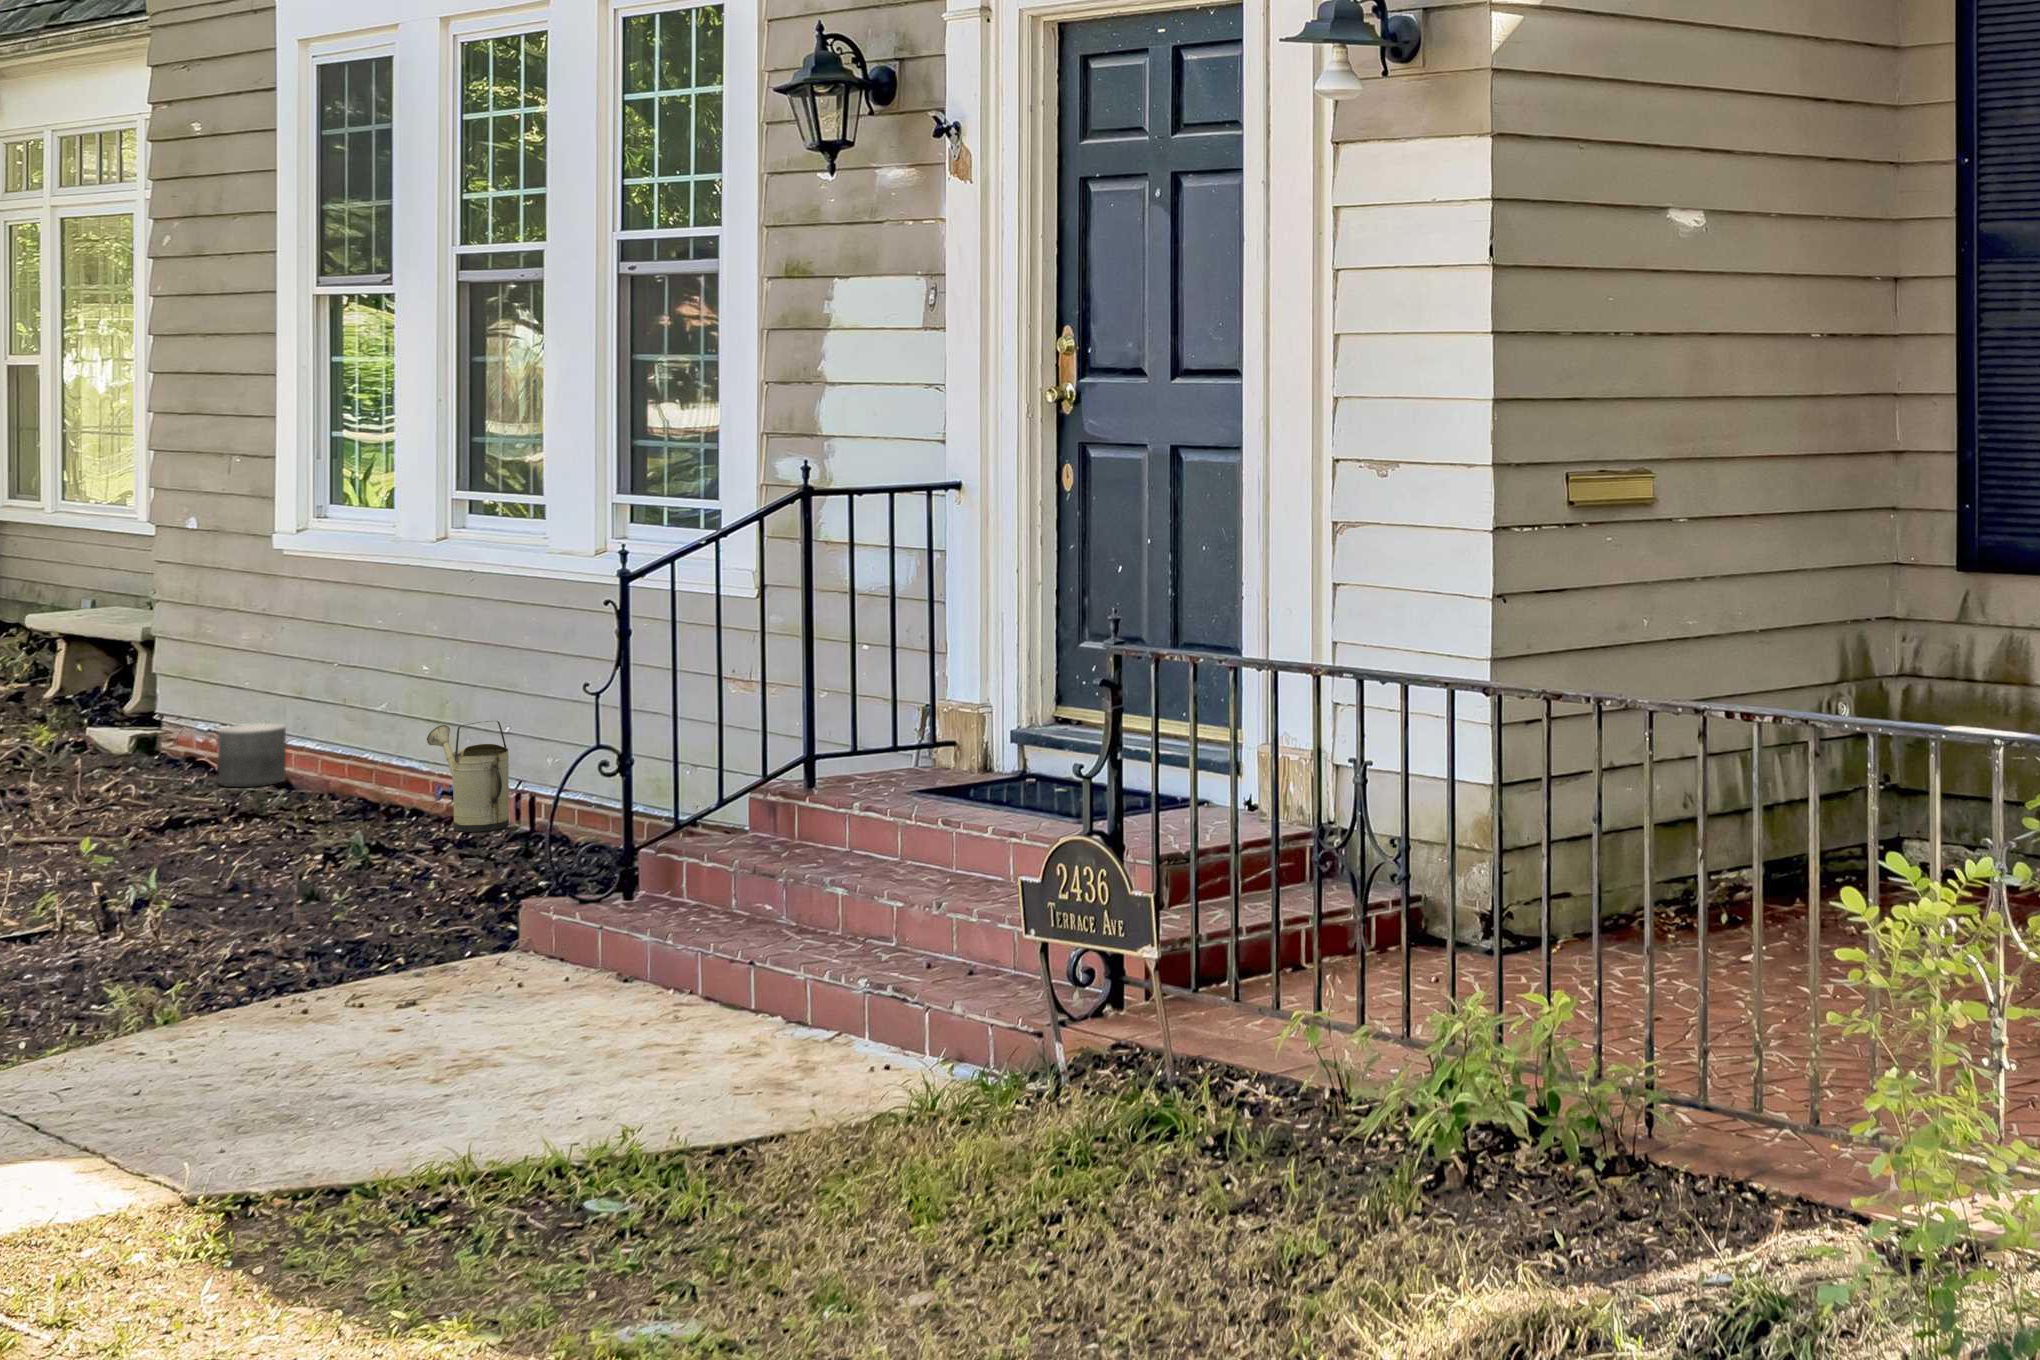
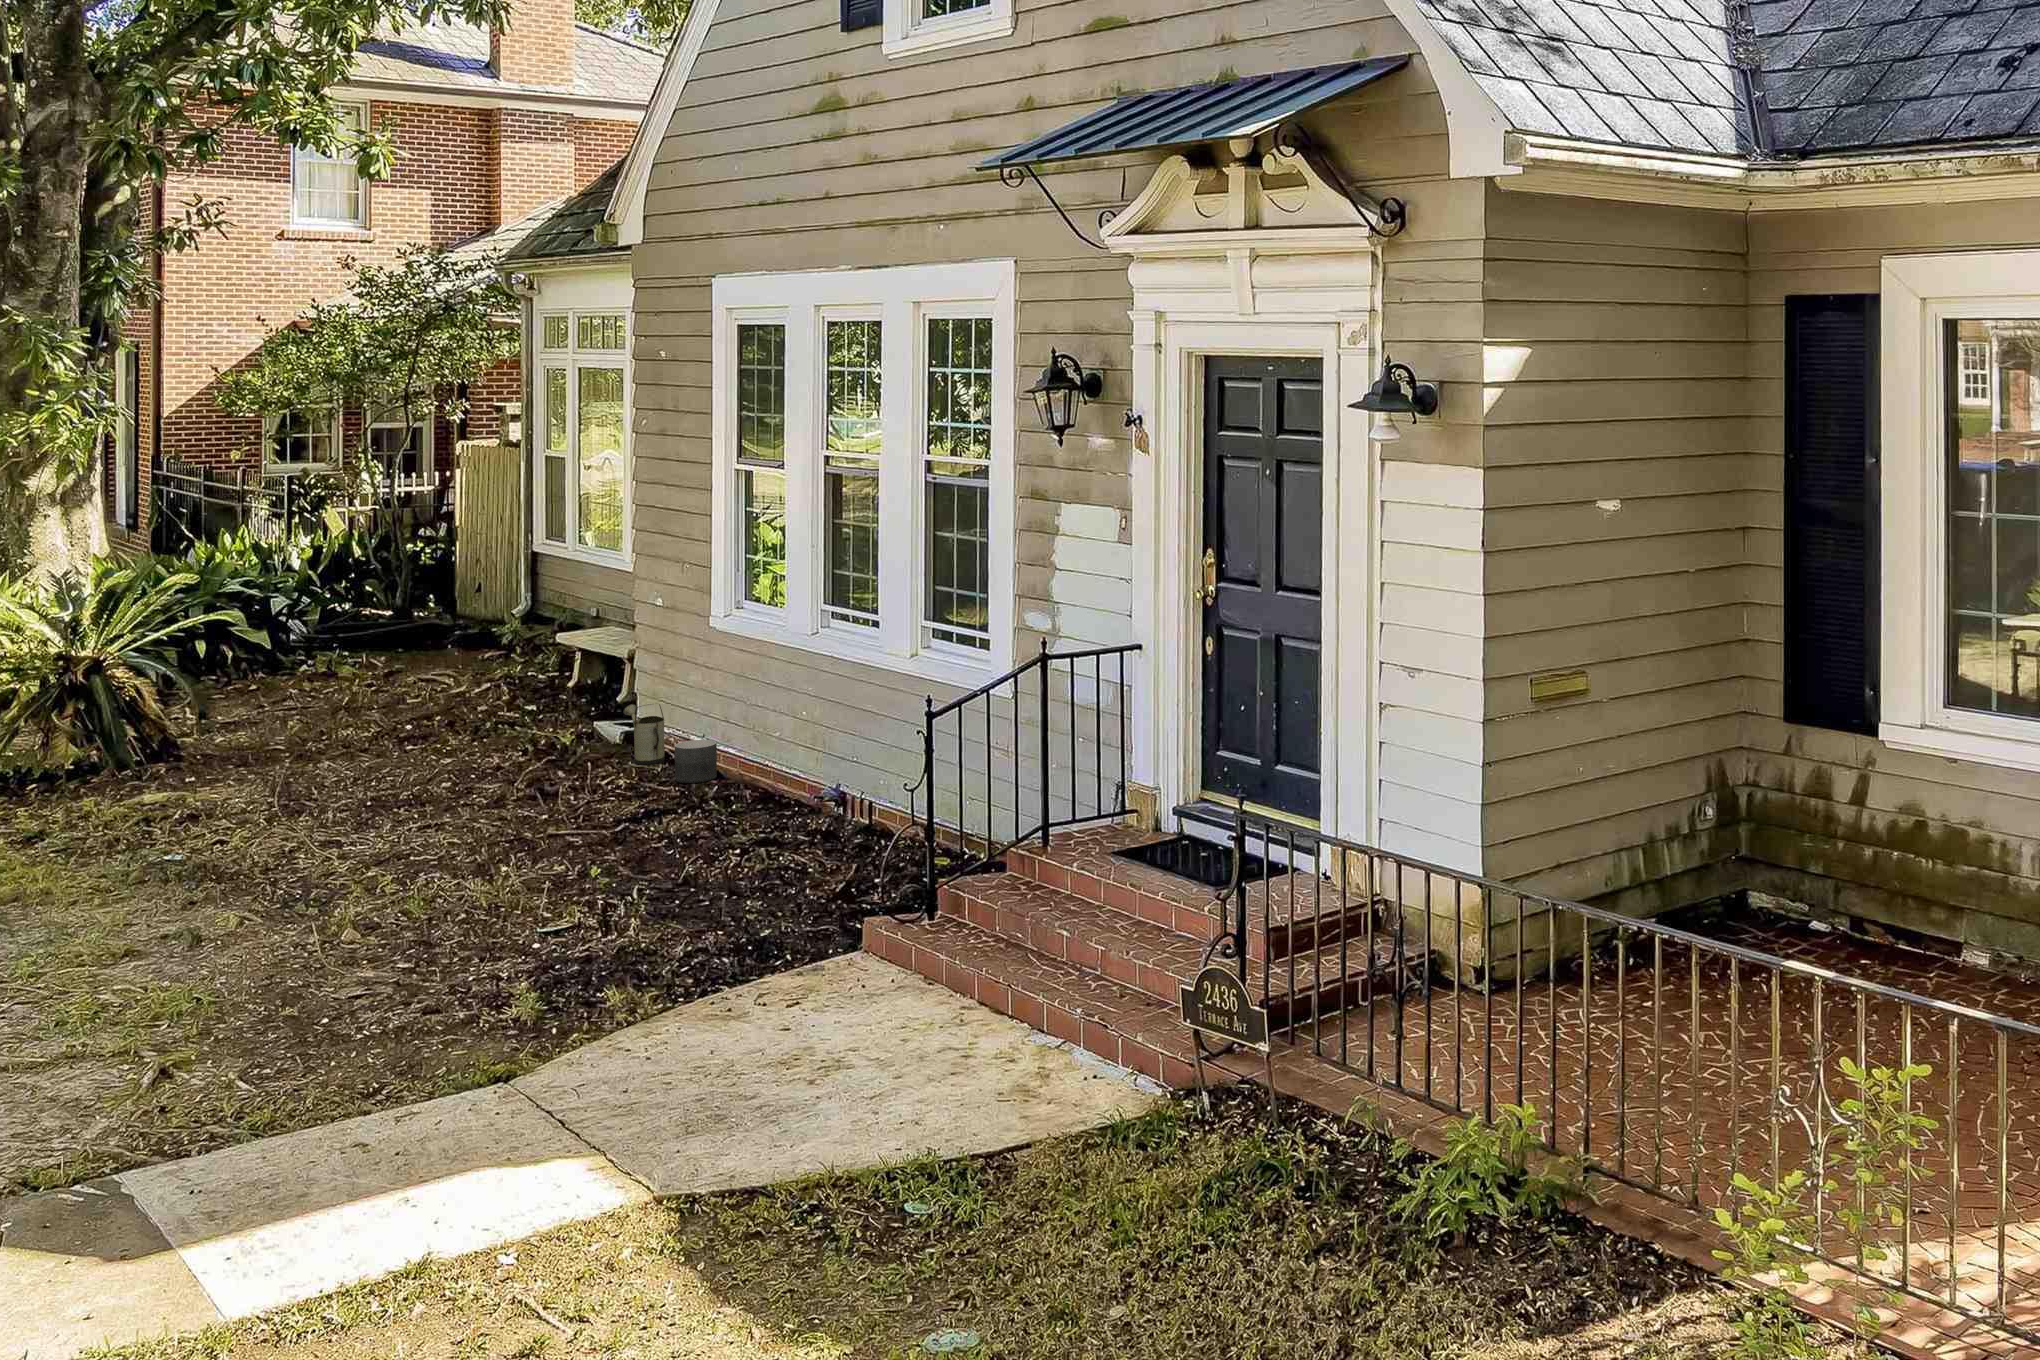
watering can: present [427,721,509,832] -> present [623,704,665,764]

